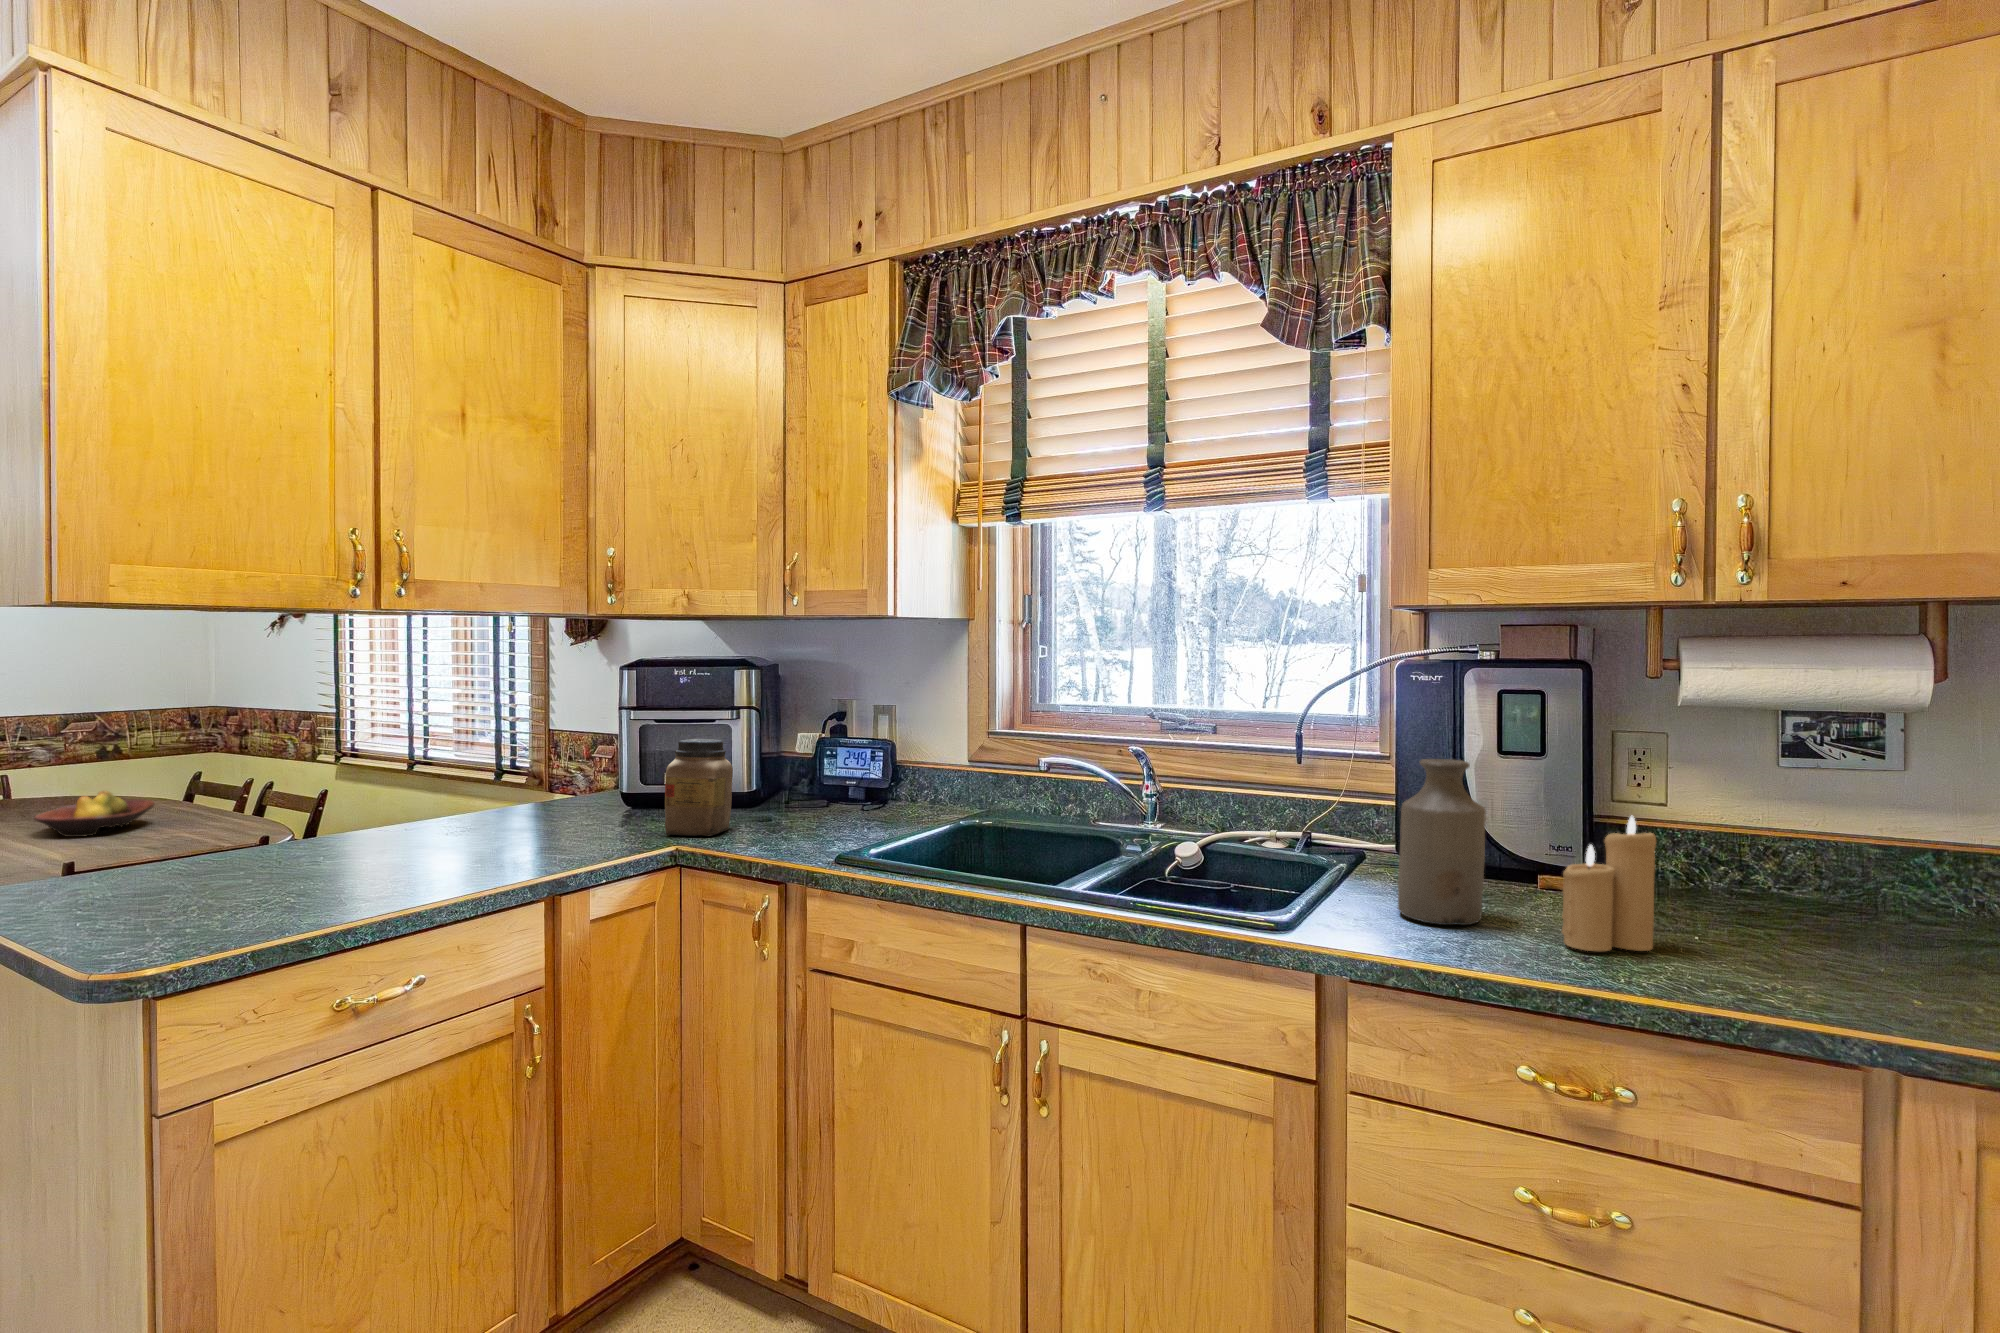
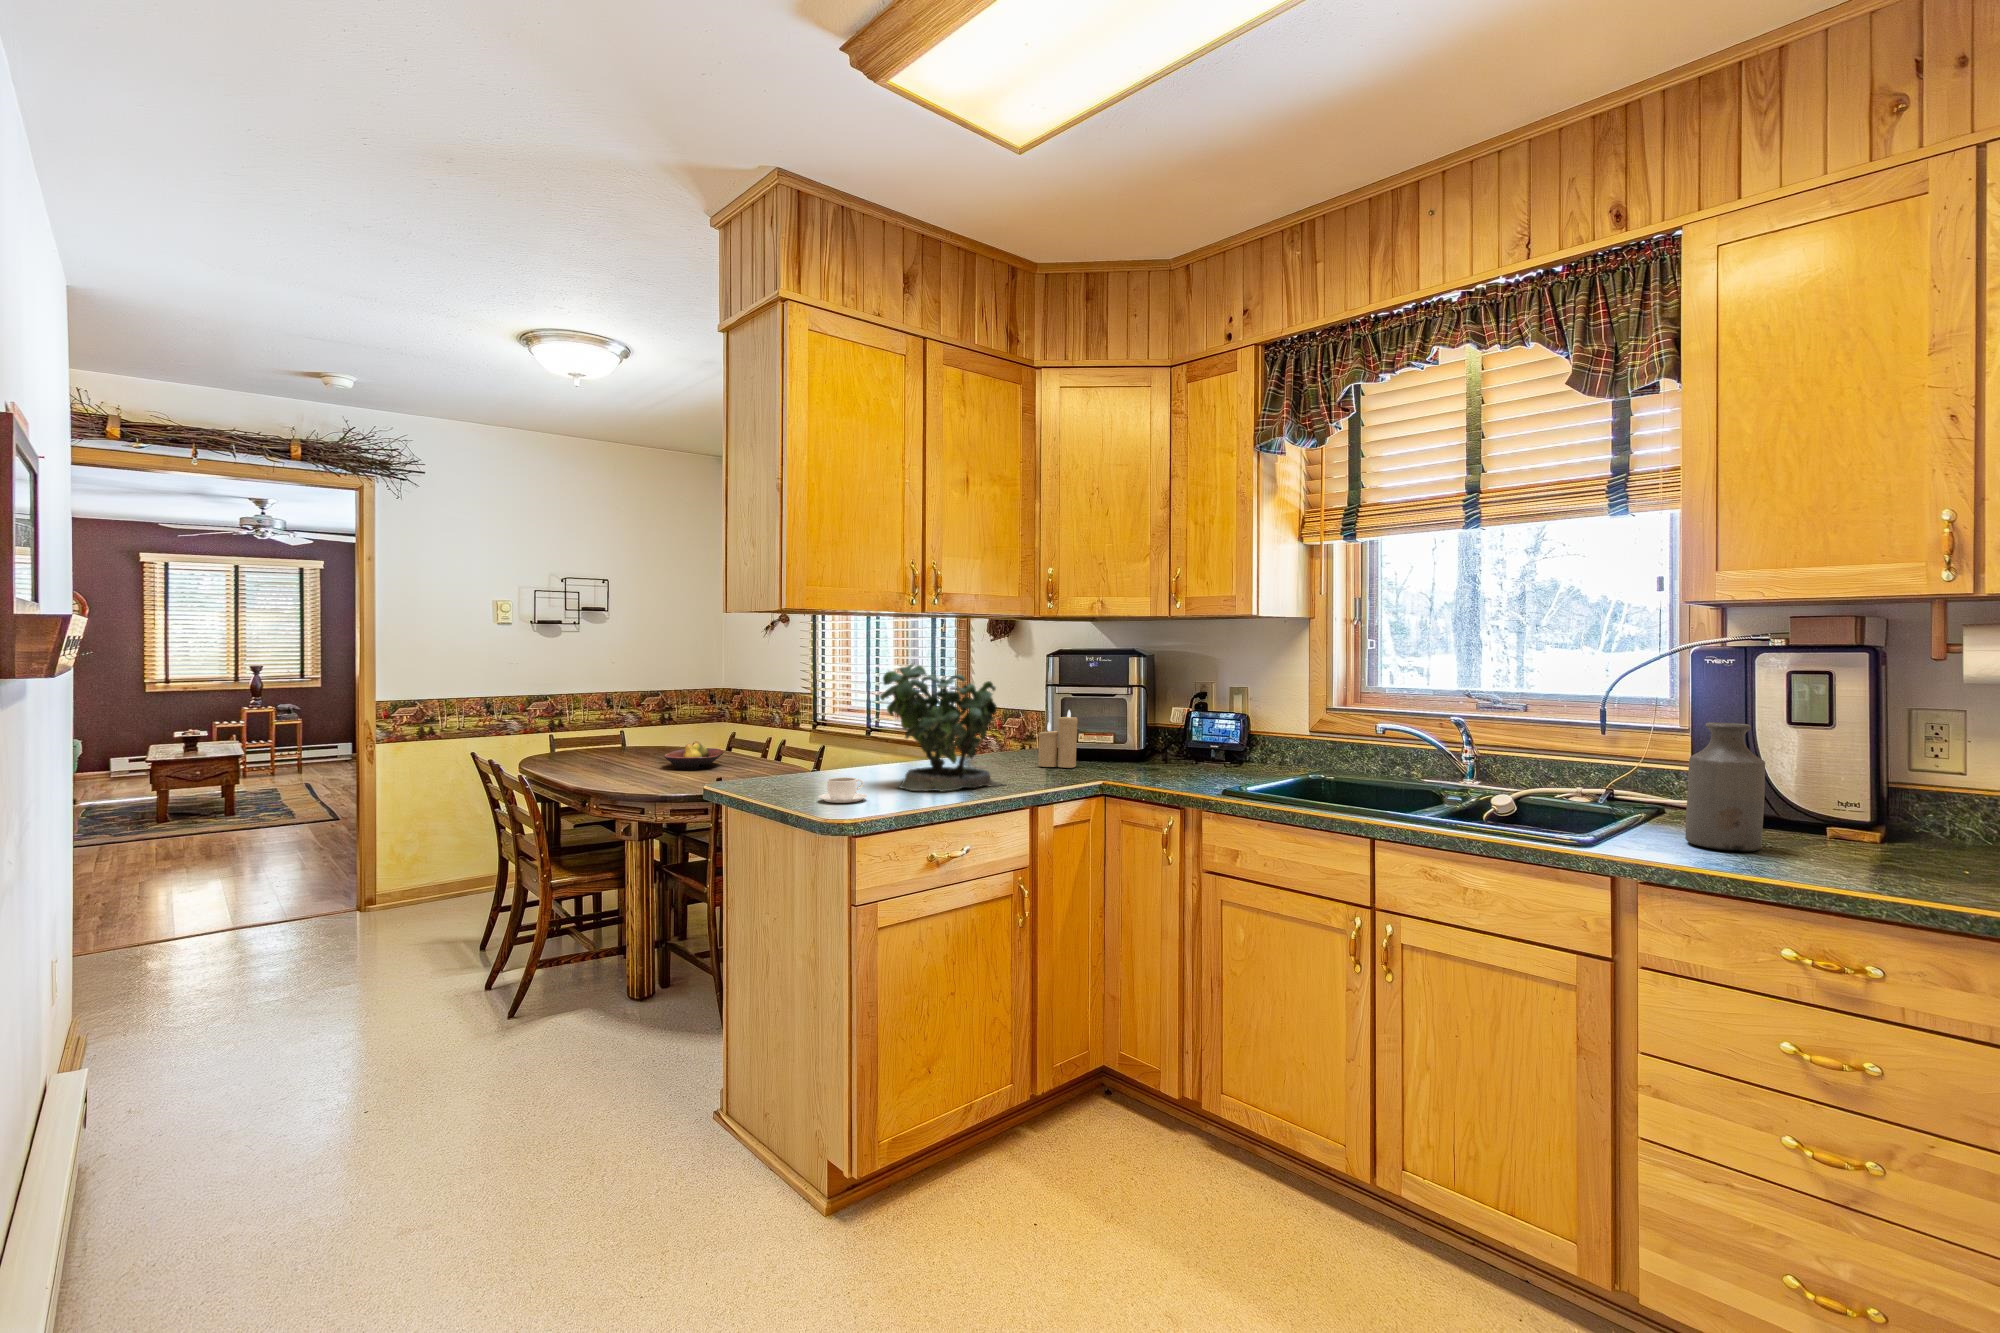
potted plant: none [303,672,525,883] -> present [880,658,1003,792]
jar: present [665,739,733,836] -> none [1090,707,1135,776]
candle: present [1562,816,1656,951] -> present [1038,710,1078,768]
coffee cup: none [147,872,249,919] -> present [818,777,867,803]

